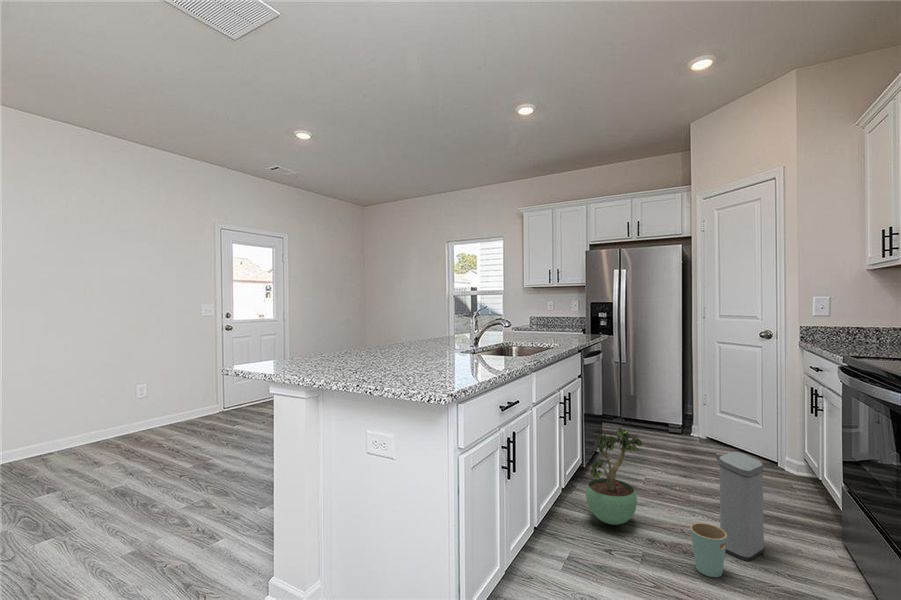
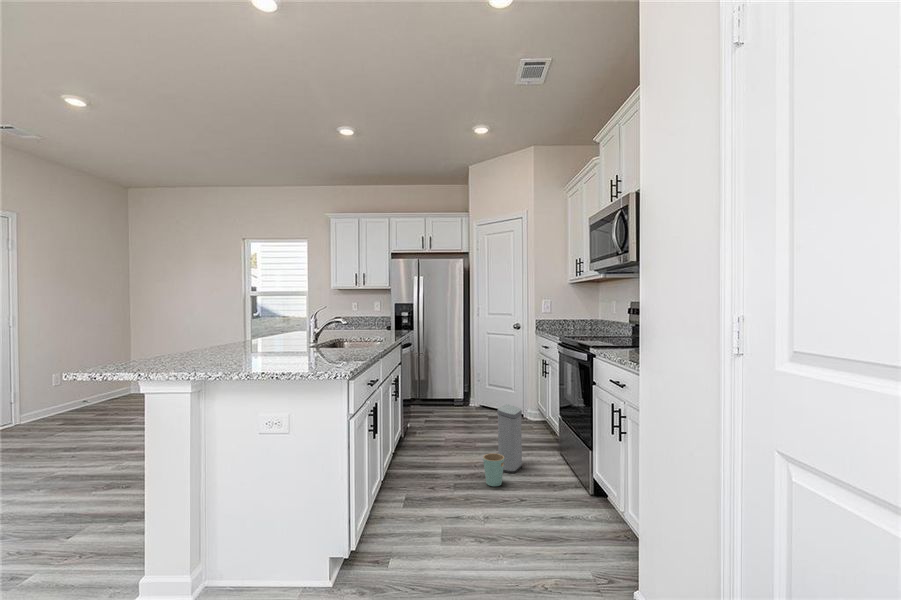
potted plant: present [586,427,643,525] -> none [410,398,449,472]

